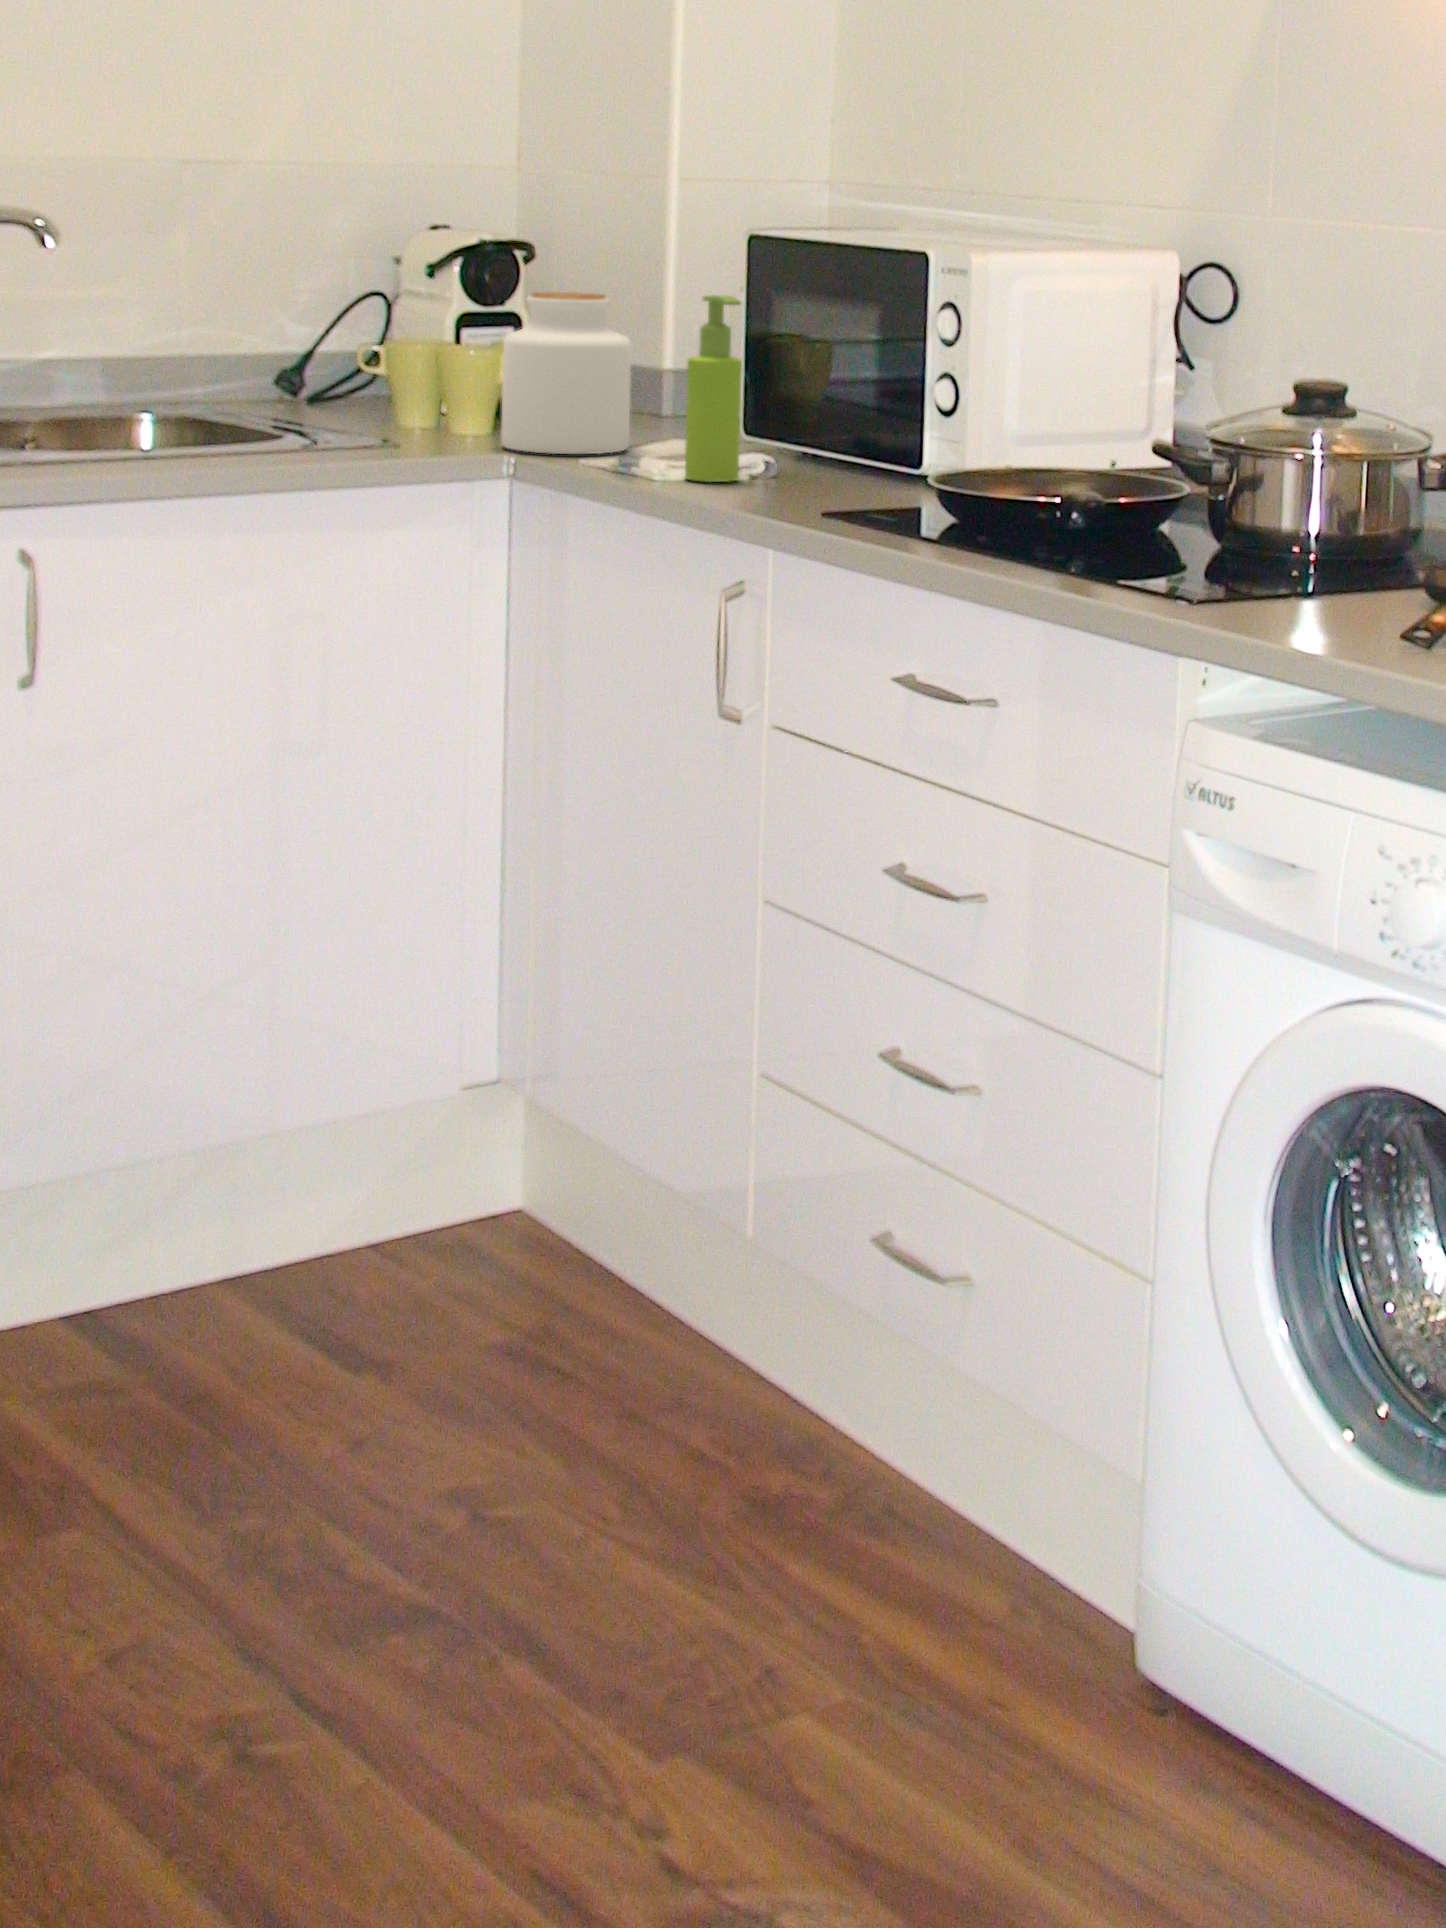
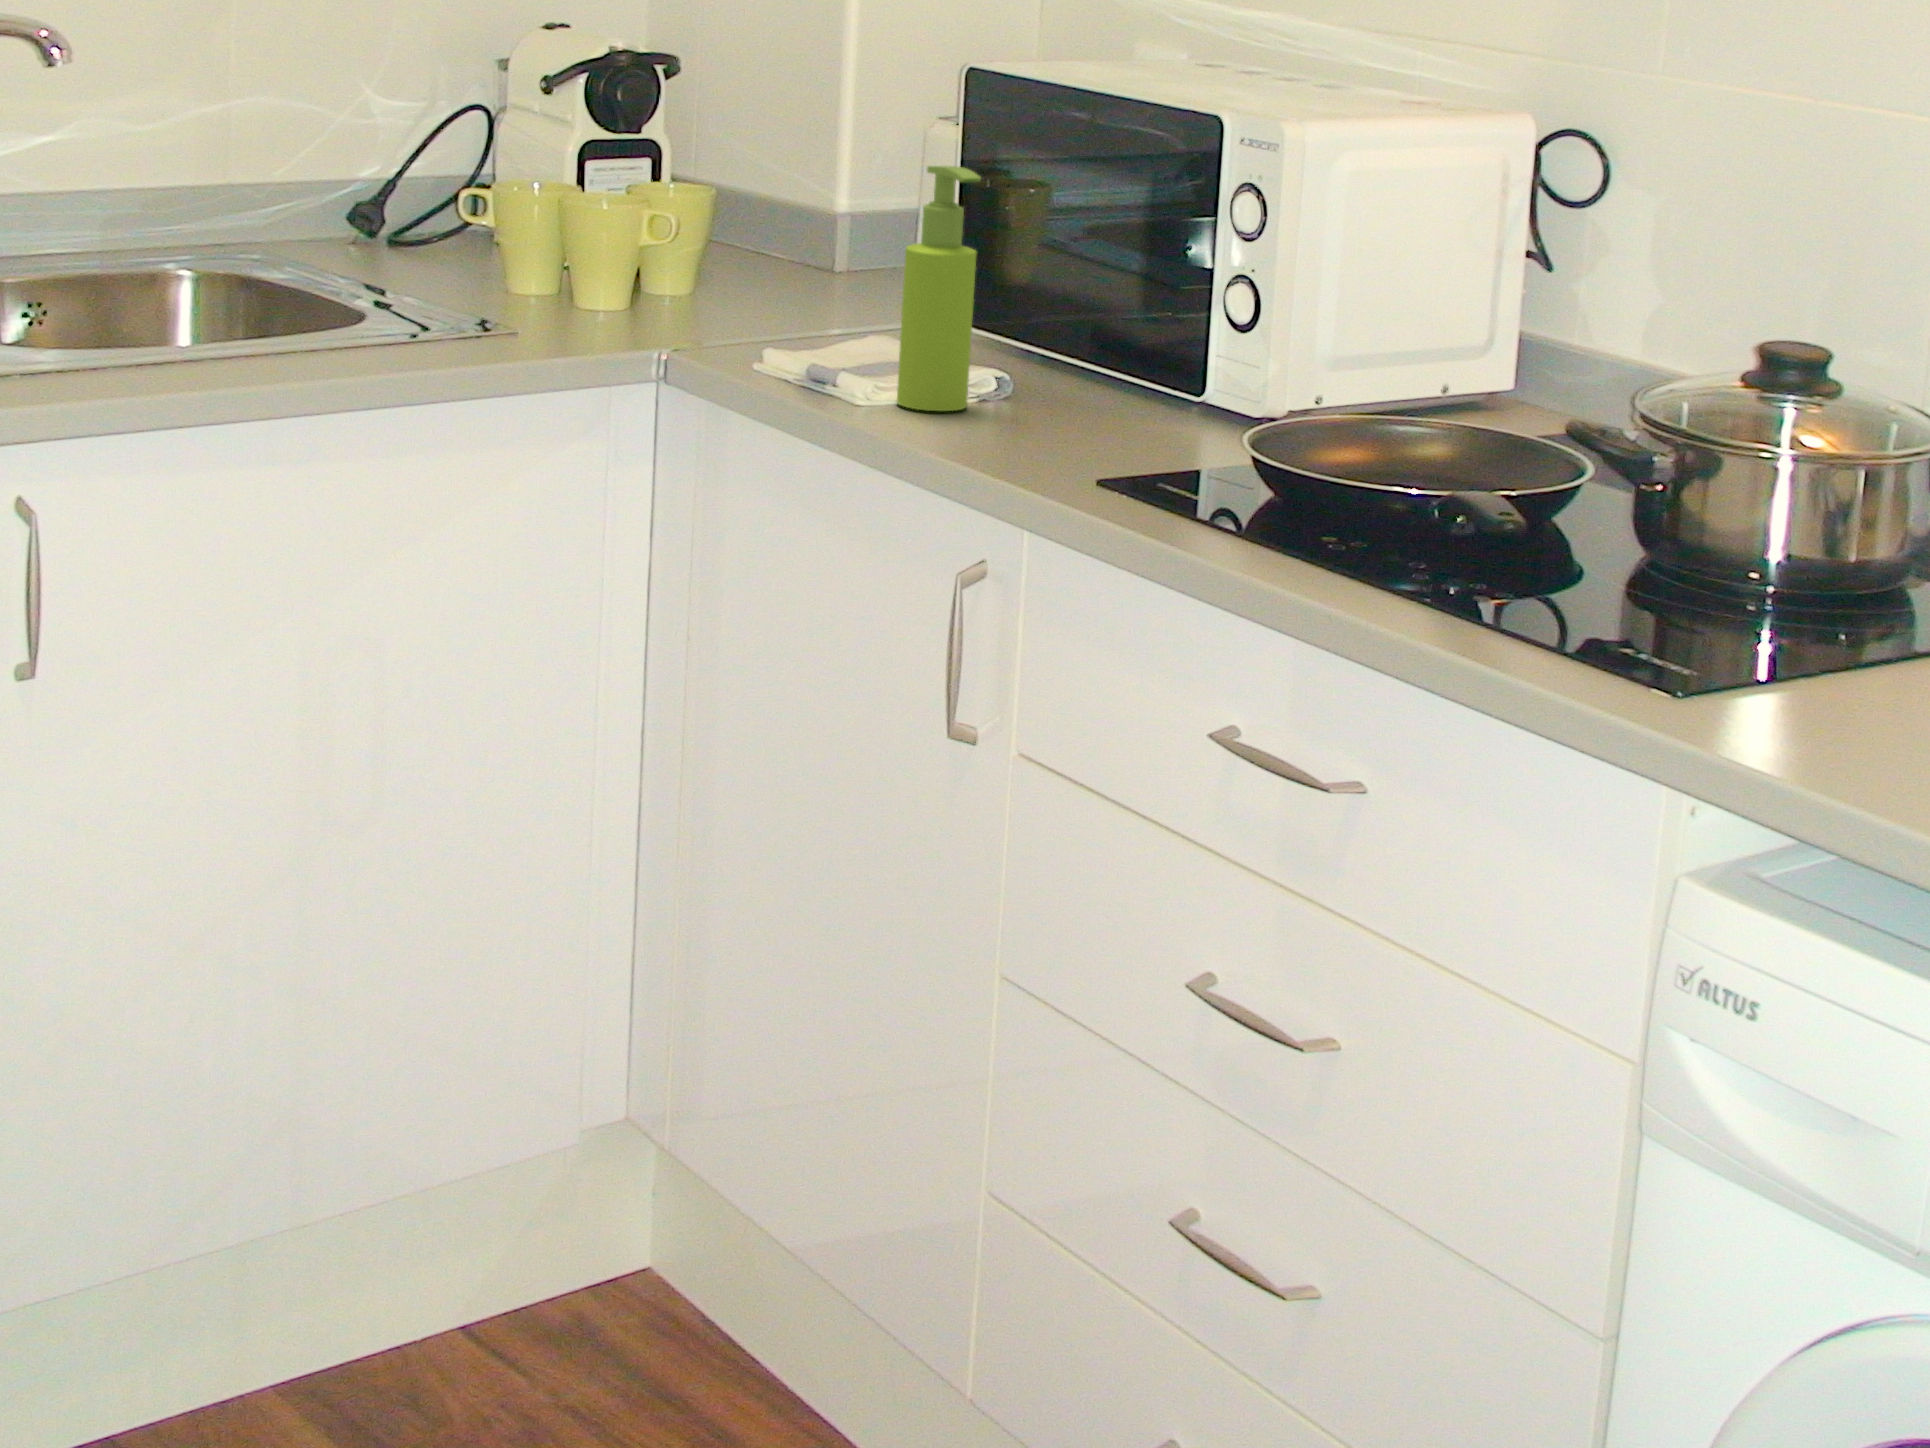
jar: present [501,292,631,454] -> none [645,135,816,352]

